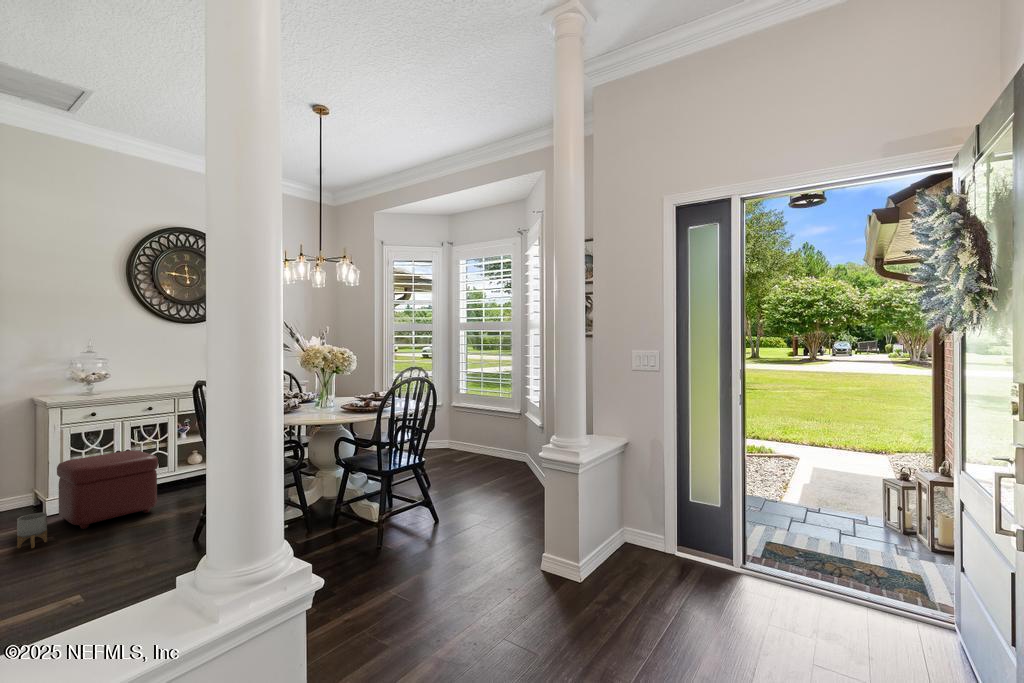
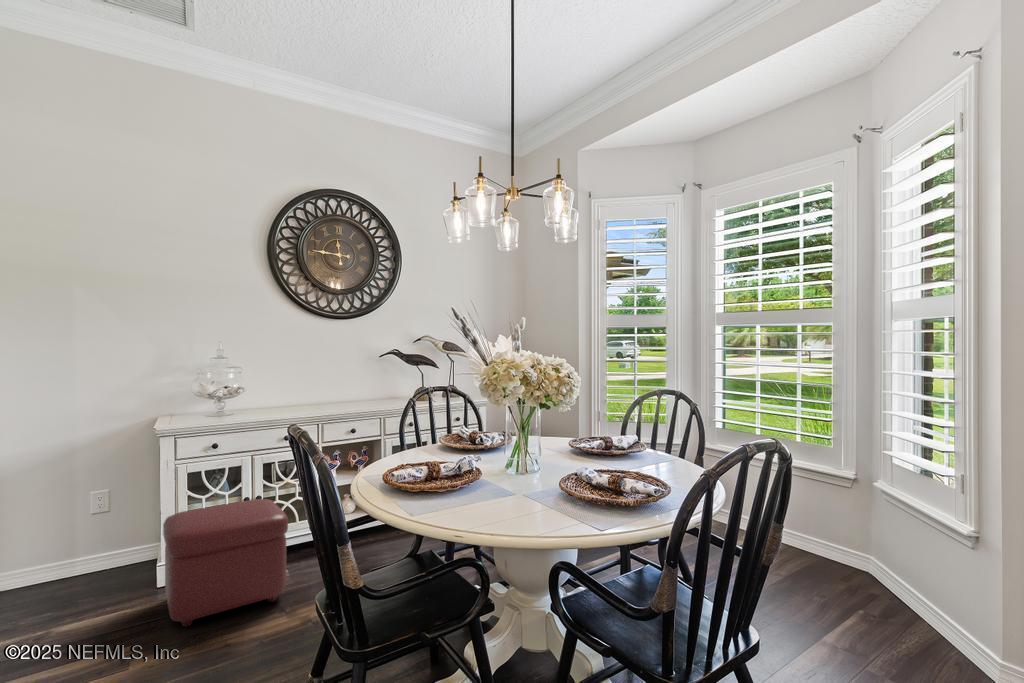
planter: present [17,513,47,548] -> none [89,602,130,664]

